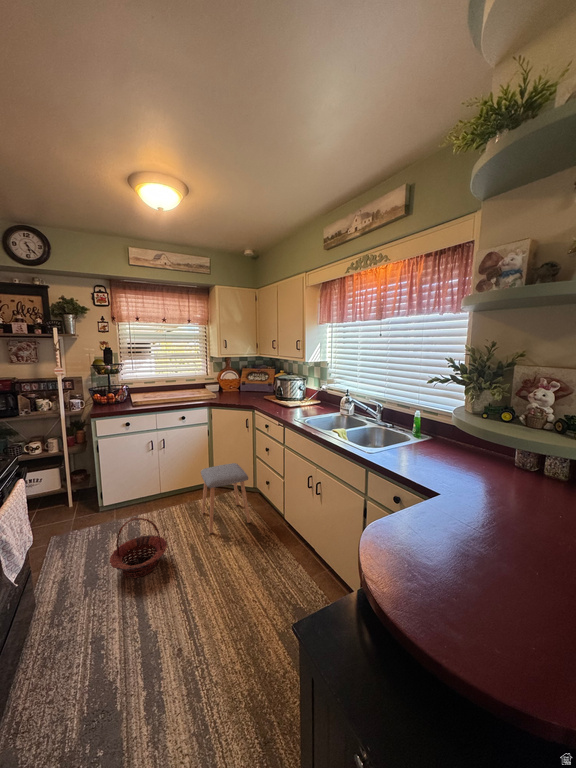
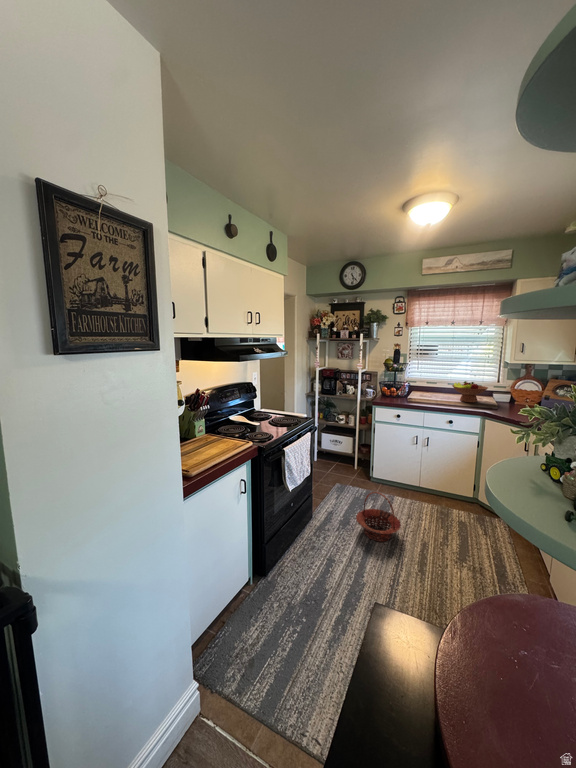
fruit bowl: none [174,377,205,396] -> present [452,381,488,402]
stool: present [201,463,250,534] -> none [448,479,506,560]

